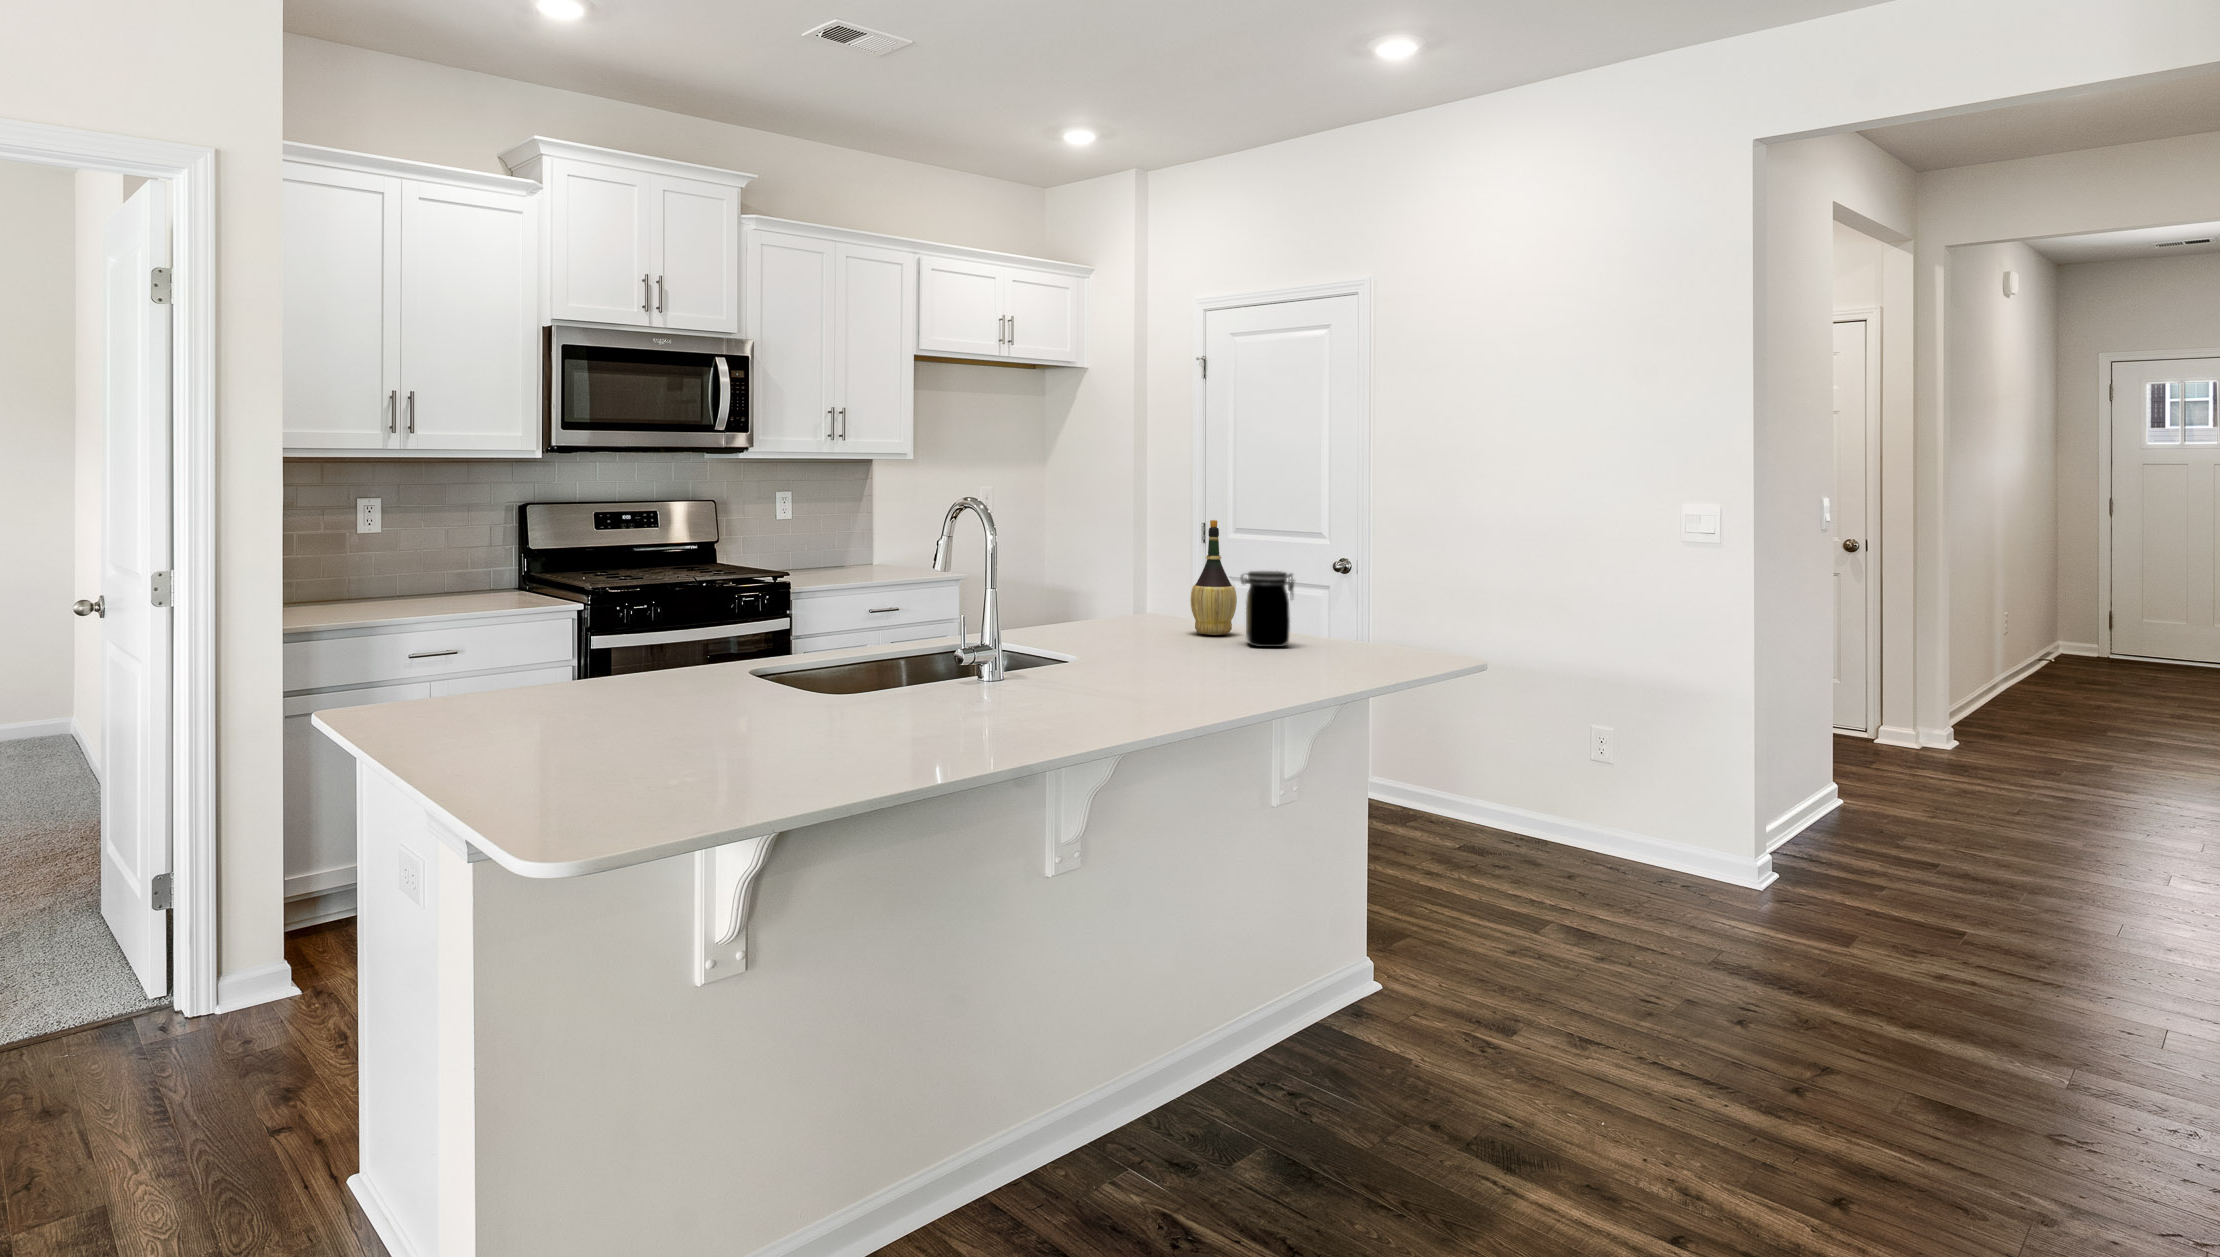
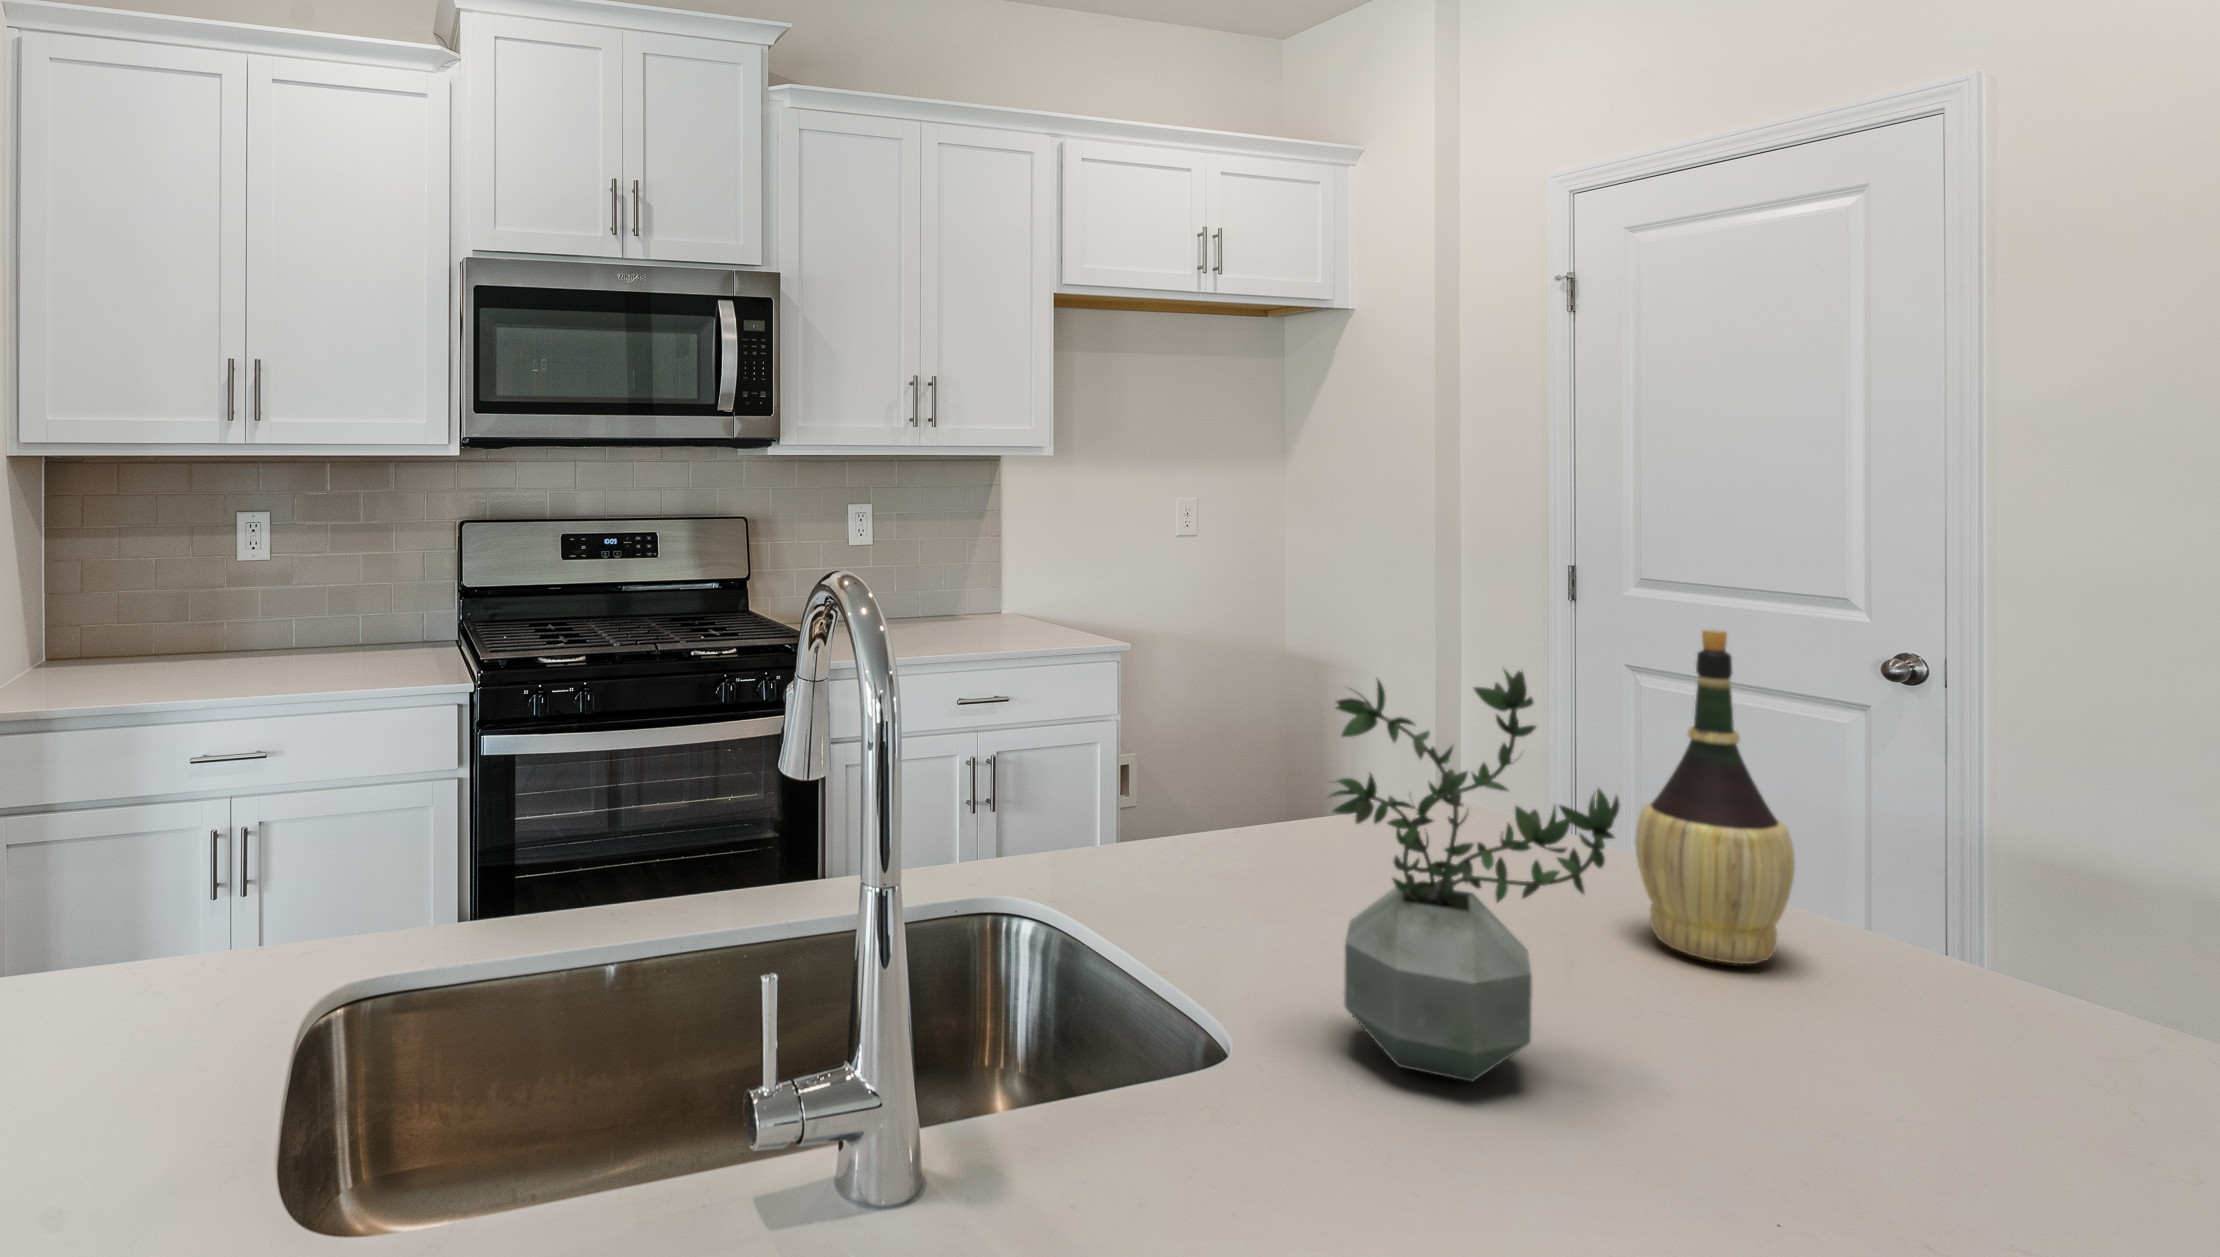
potted plant: none [1090,525,1173,654] -> present [1329,669,1619,1082]
jar: present [1241,571,1294,647] -> none [1845,812,2091,1097]

